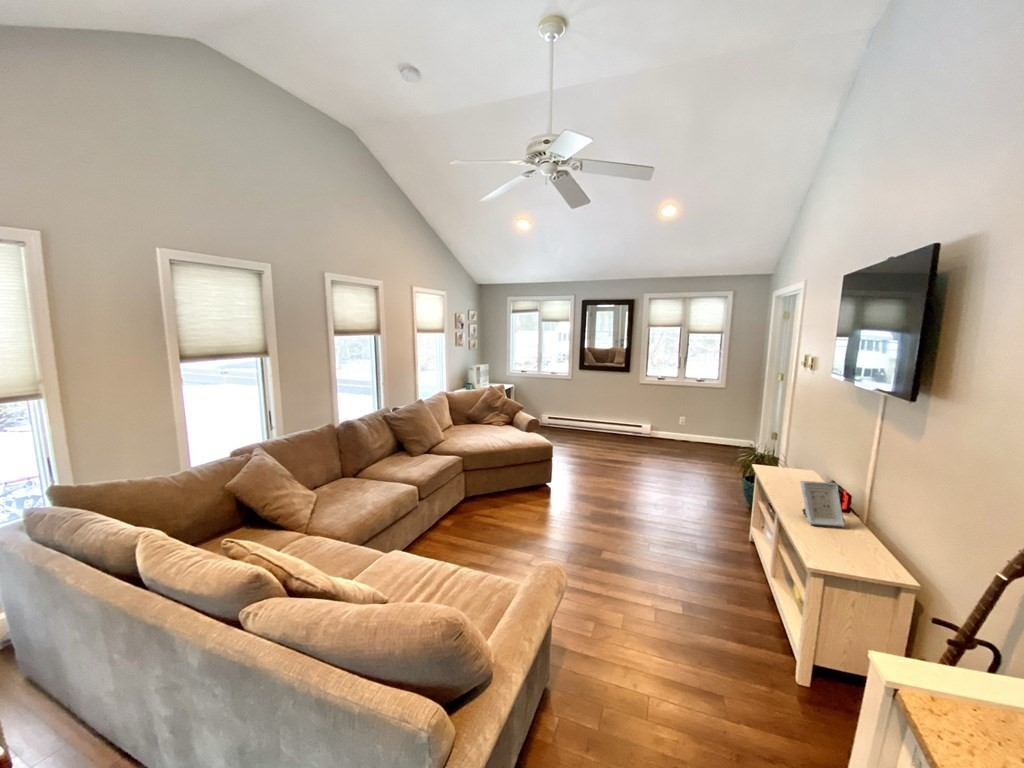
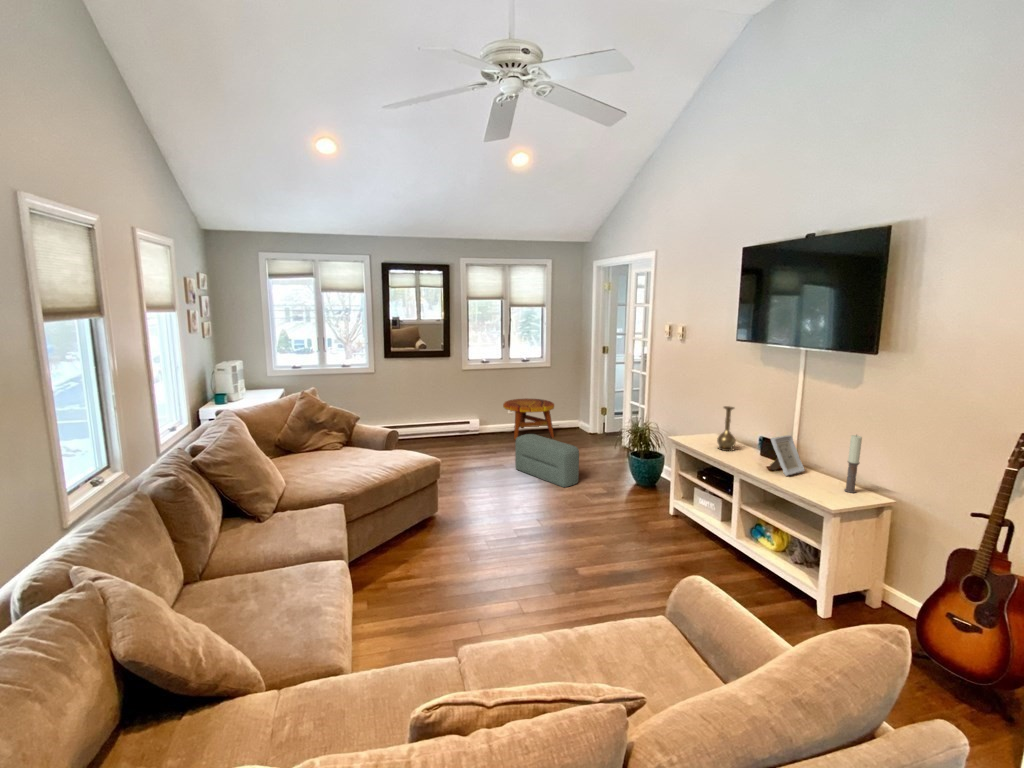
side table: none [669,415,719,454] -> present [503,398,554,440]
pouf: none [643,443,687,494] -> present [515,434,579,487]
vase: none [781,443,804,491] -> present [717,406,736,451]
candle: none [860,493,884,561] -> present [844,435,862,493]

